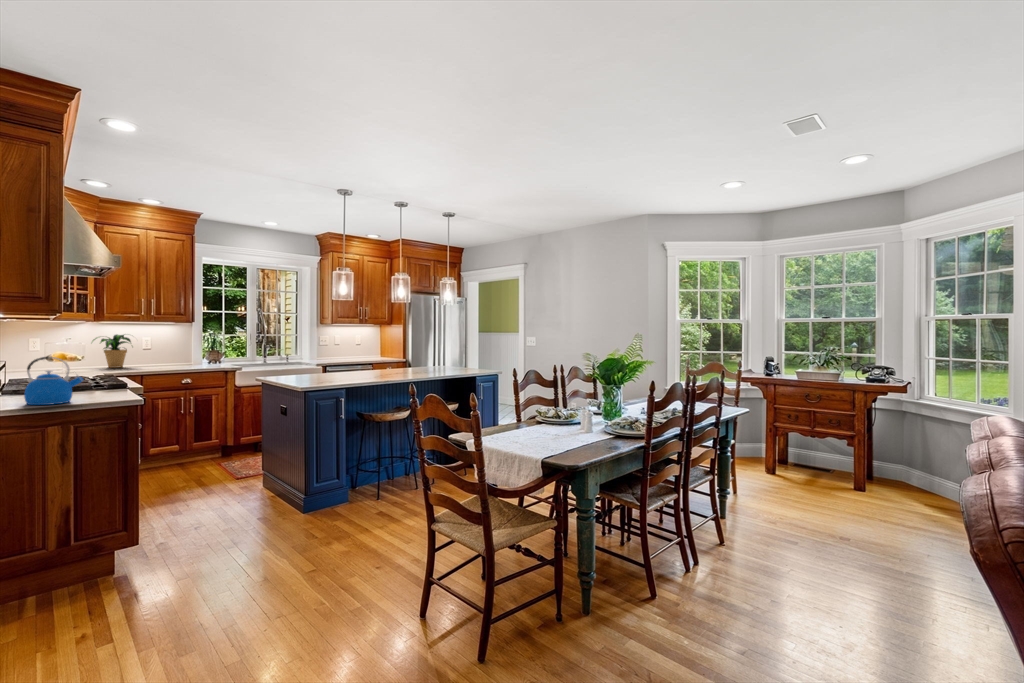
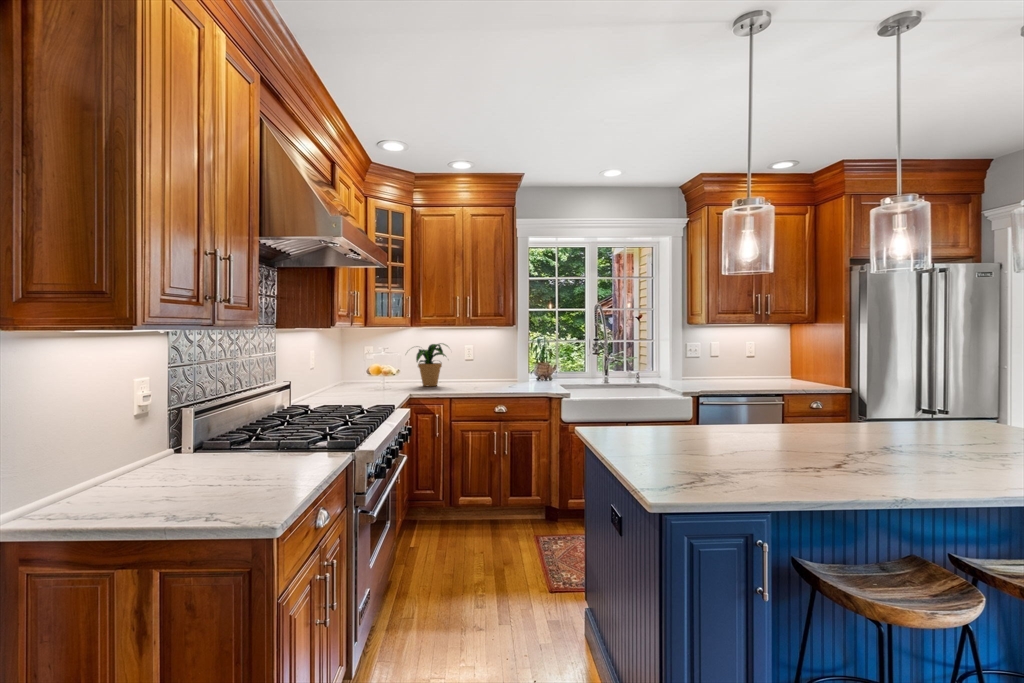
kettle: present [24,356,83,405] -> none [185,384,260,467]

